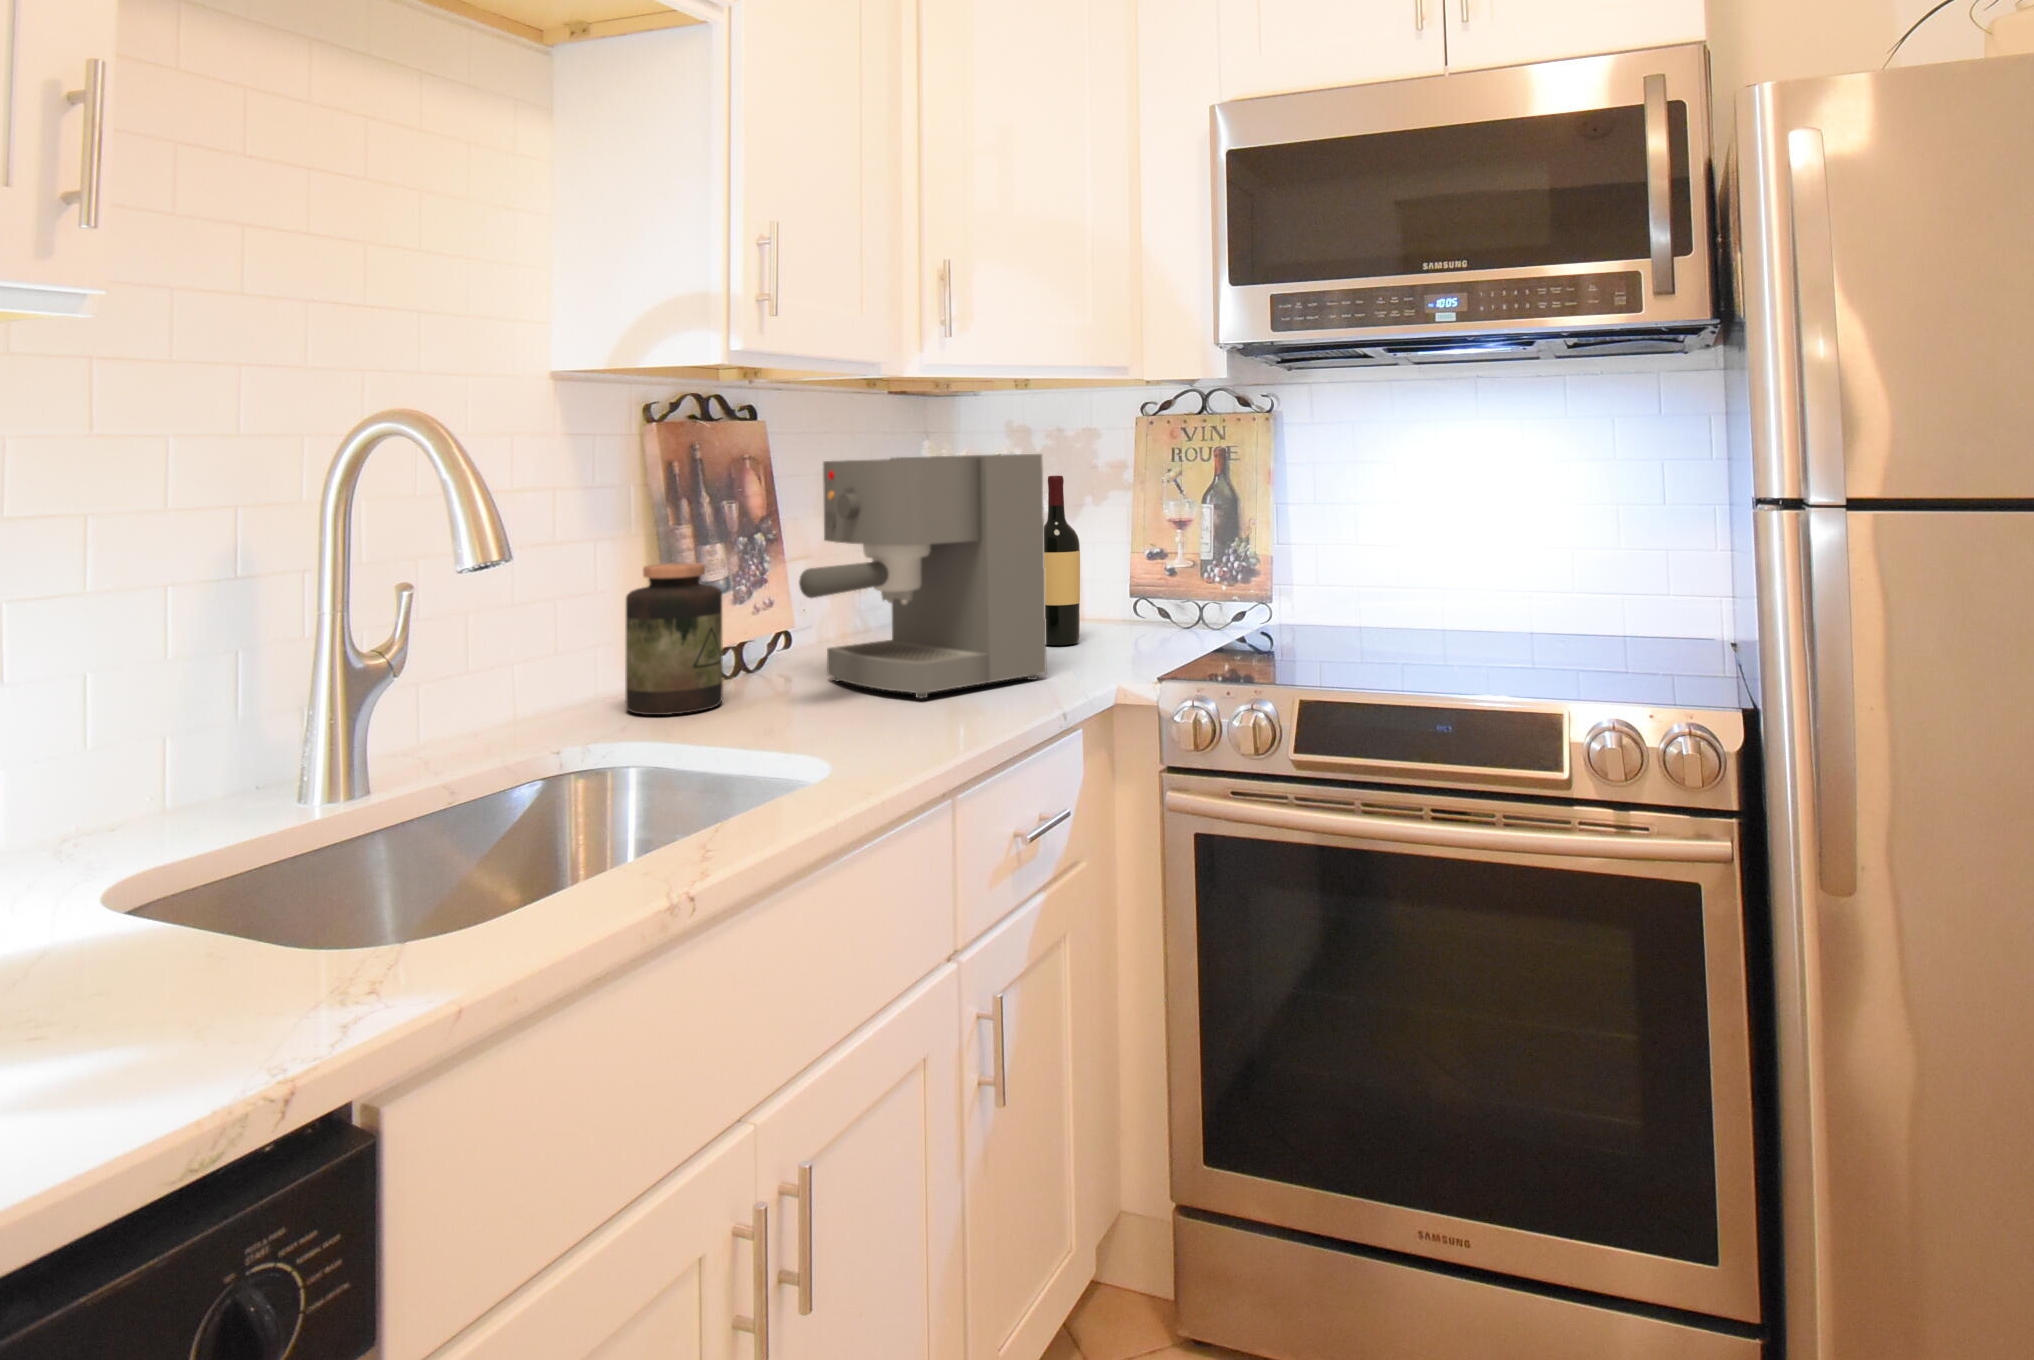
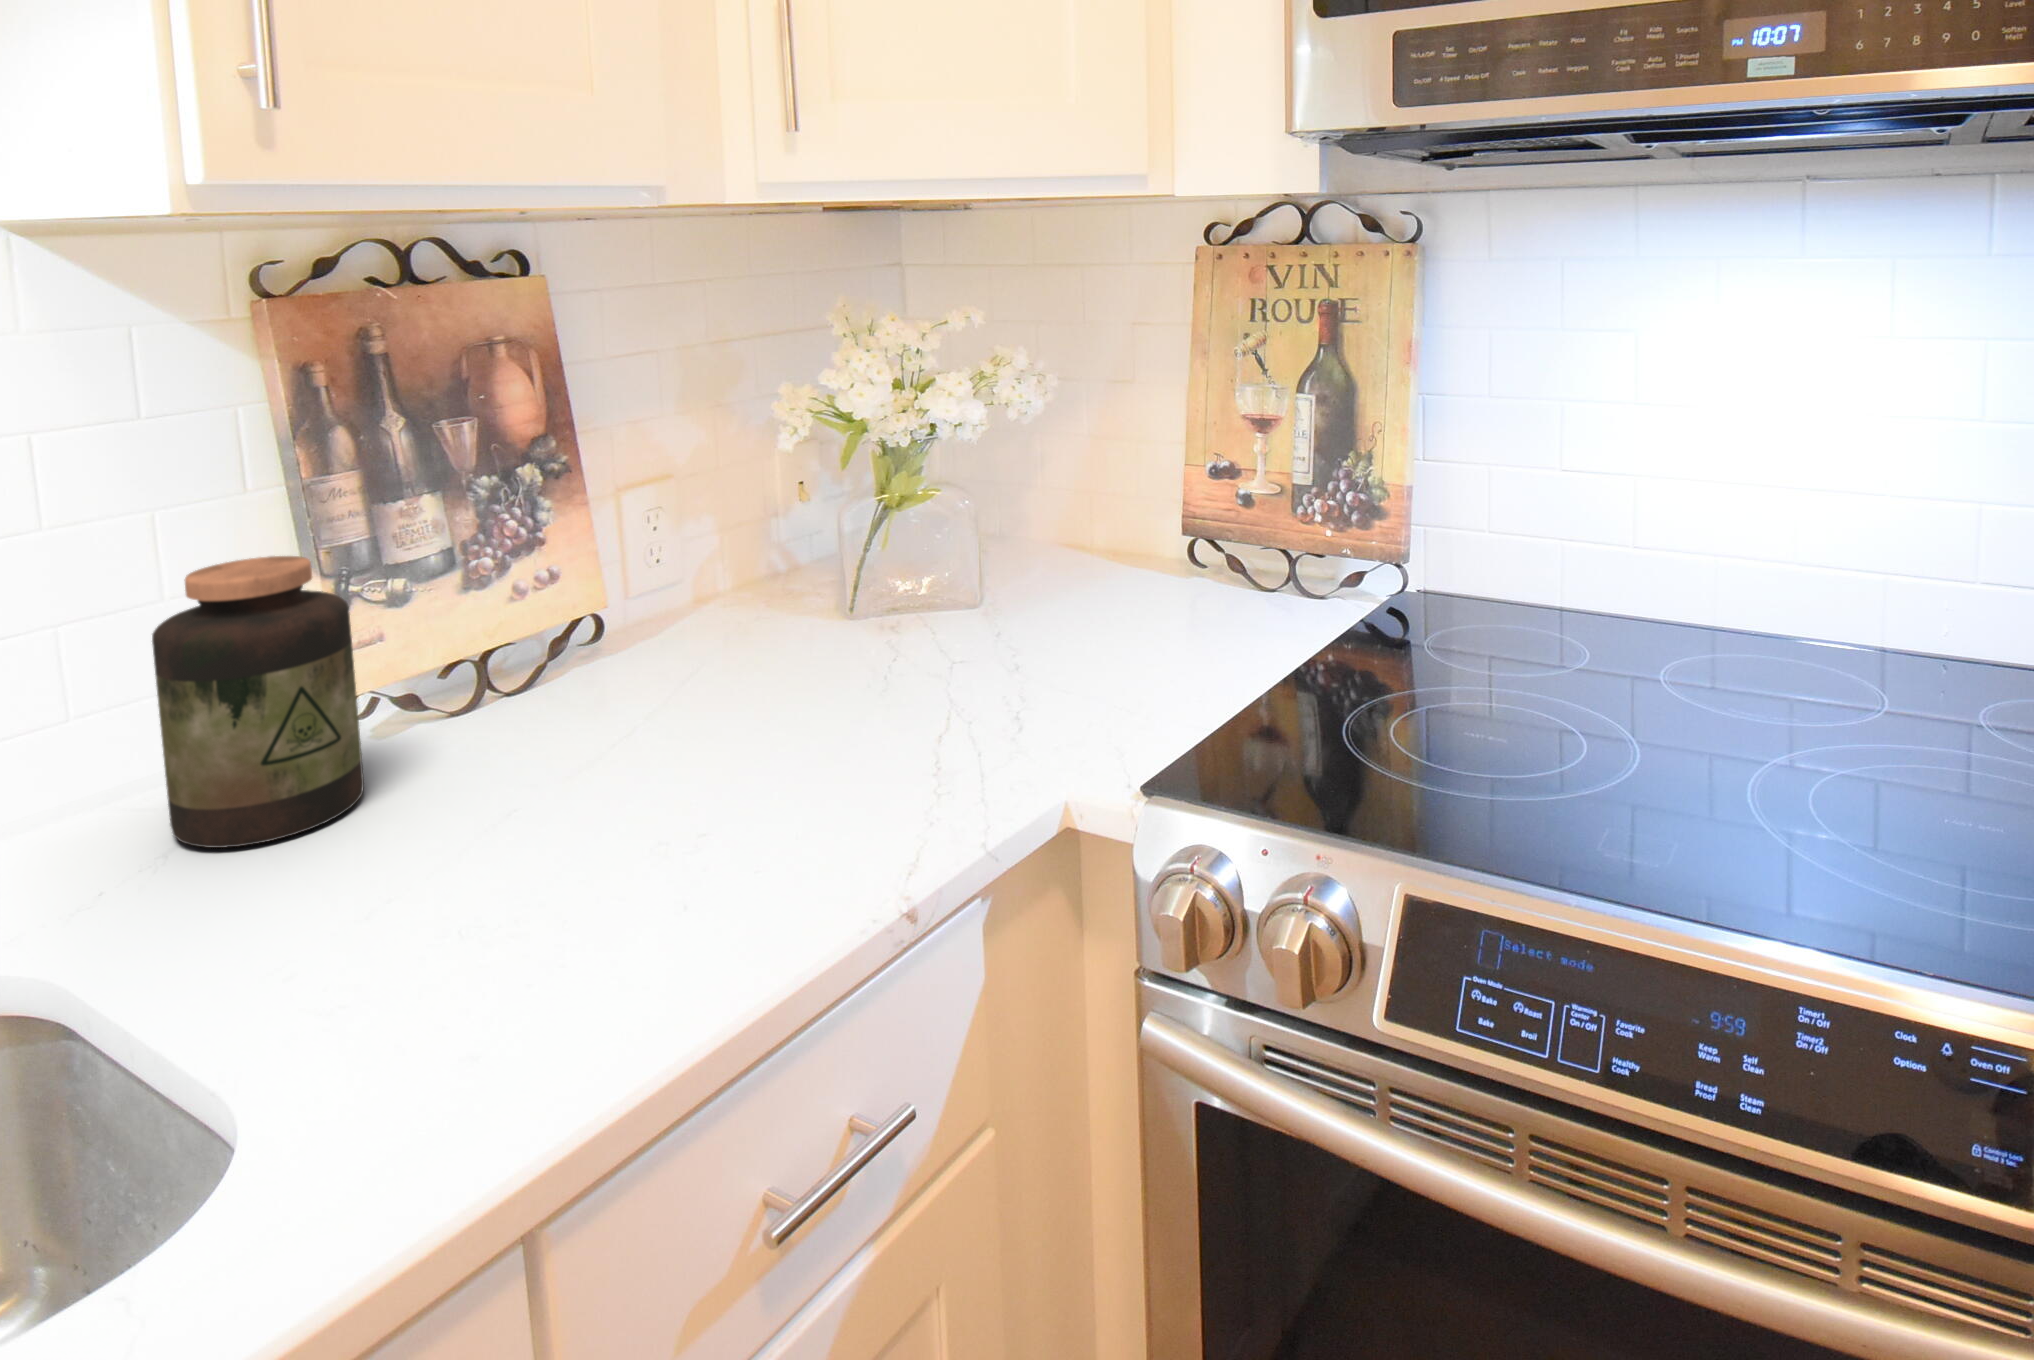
coffee maker: present [799,454,1047,698] -> none [435,337,954,825]
wine bottle: present [1044,476,1080,645] -> none [1004,357,1077,636]

